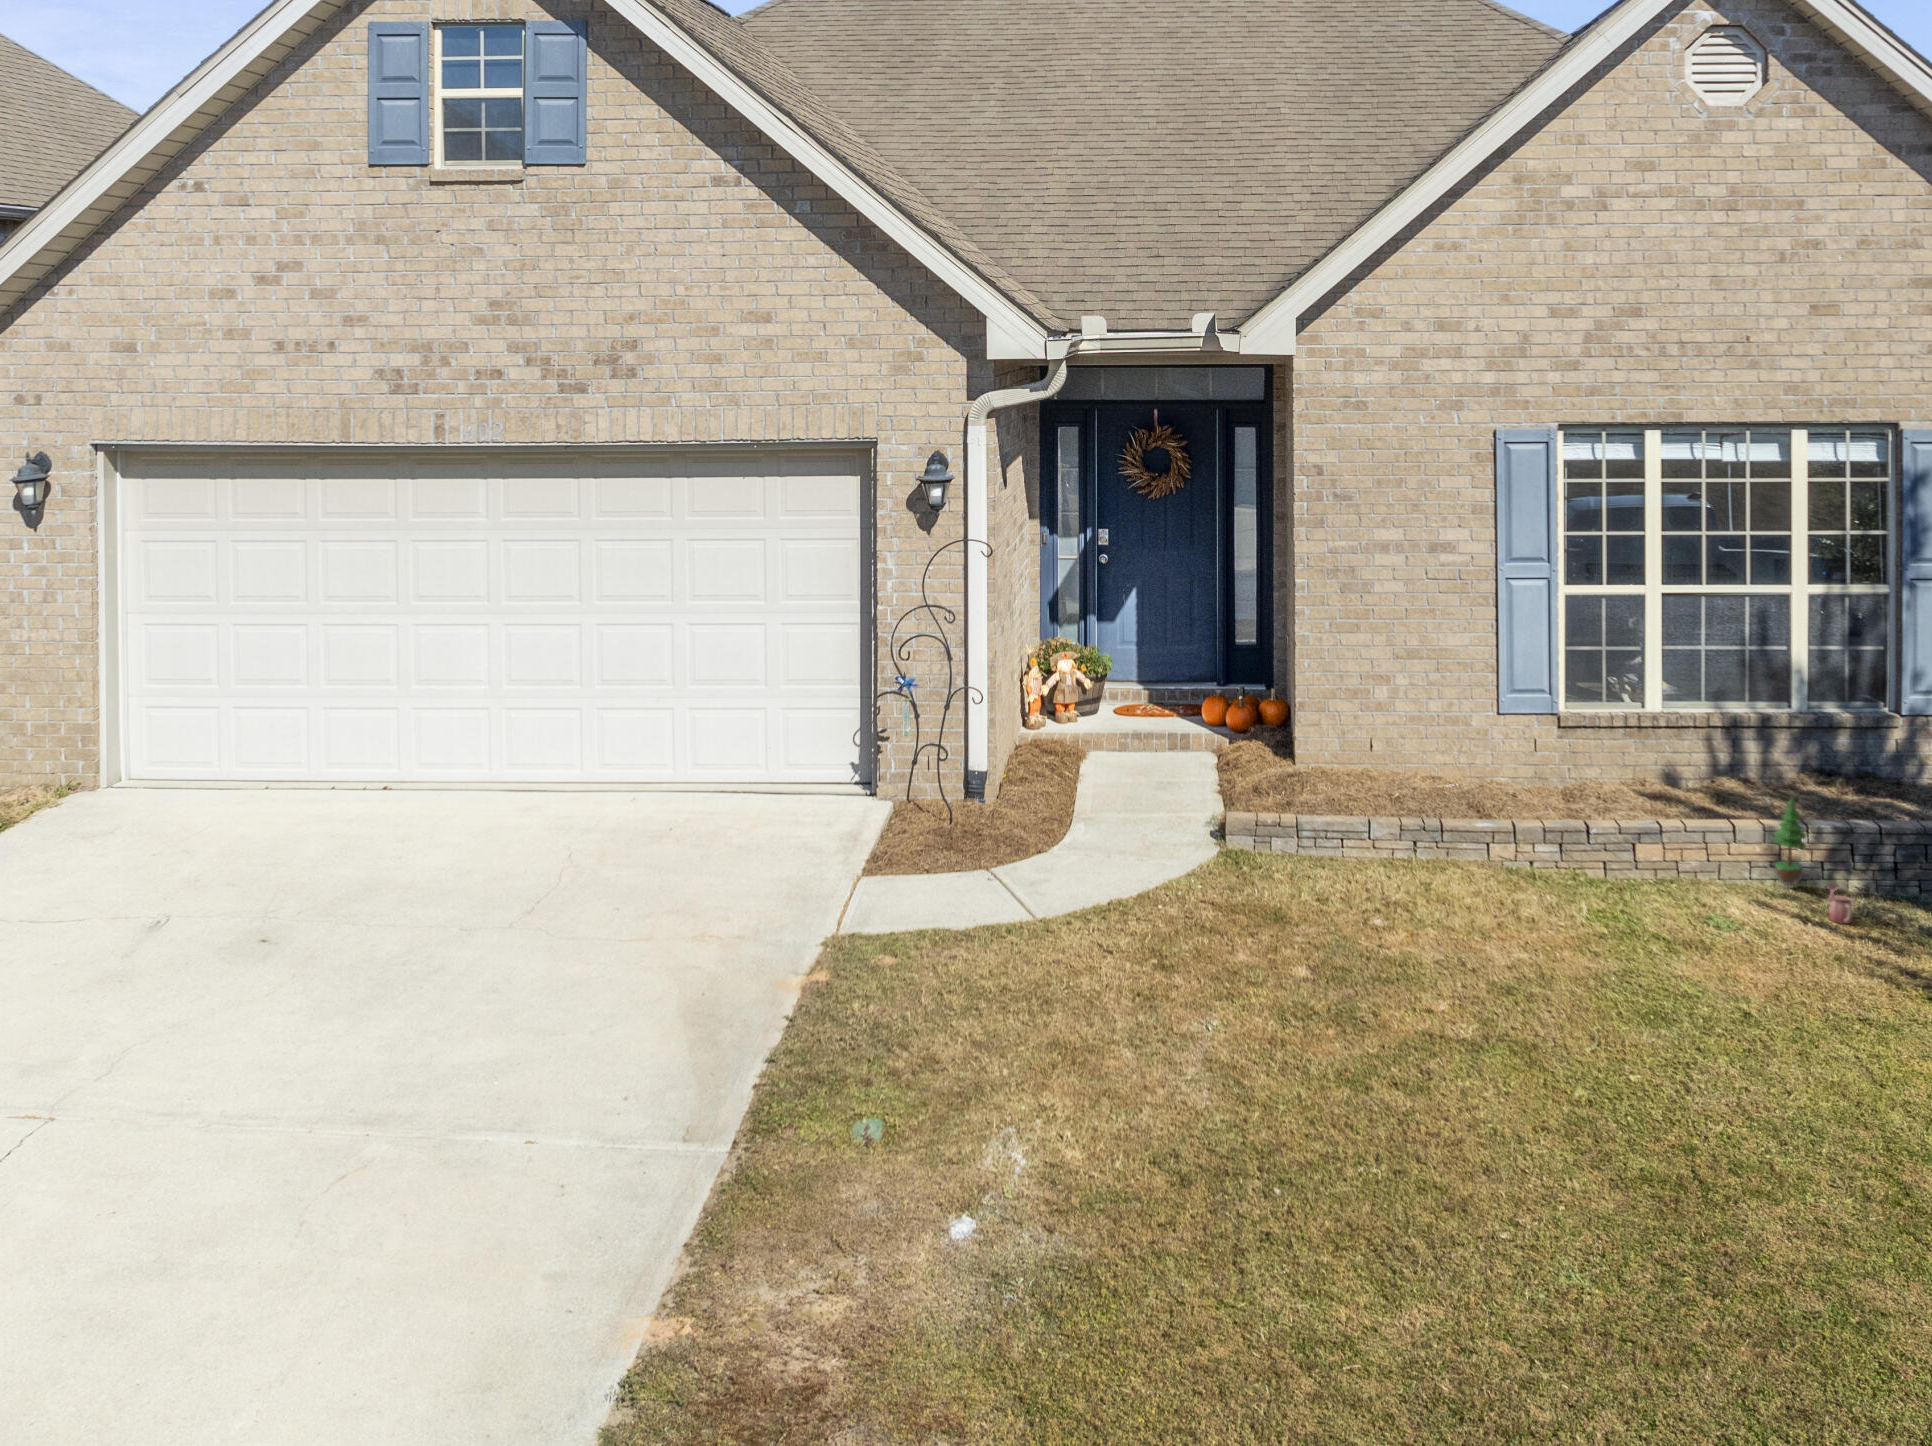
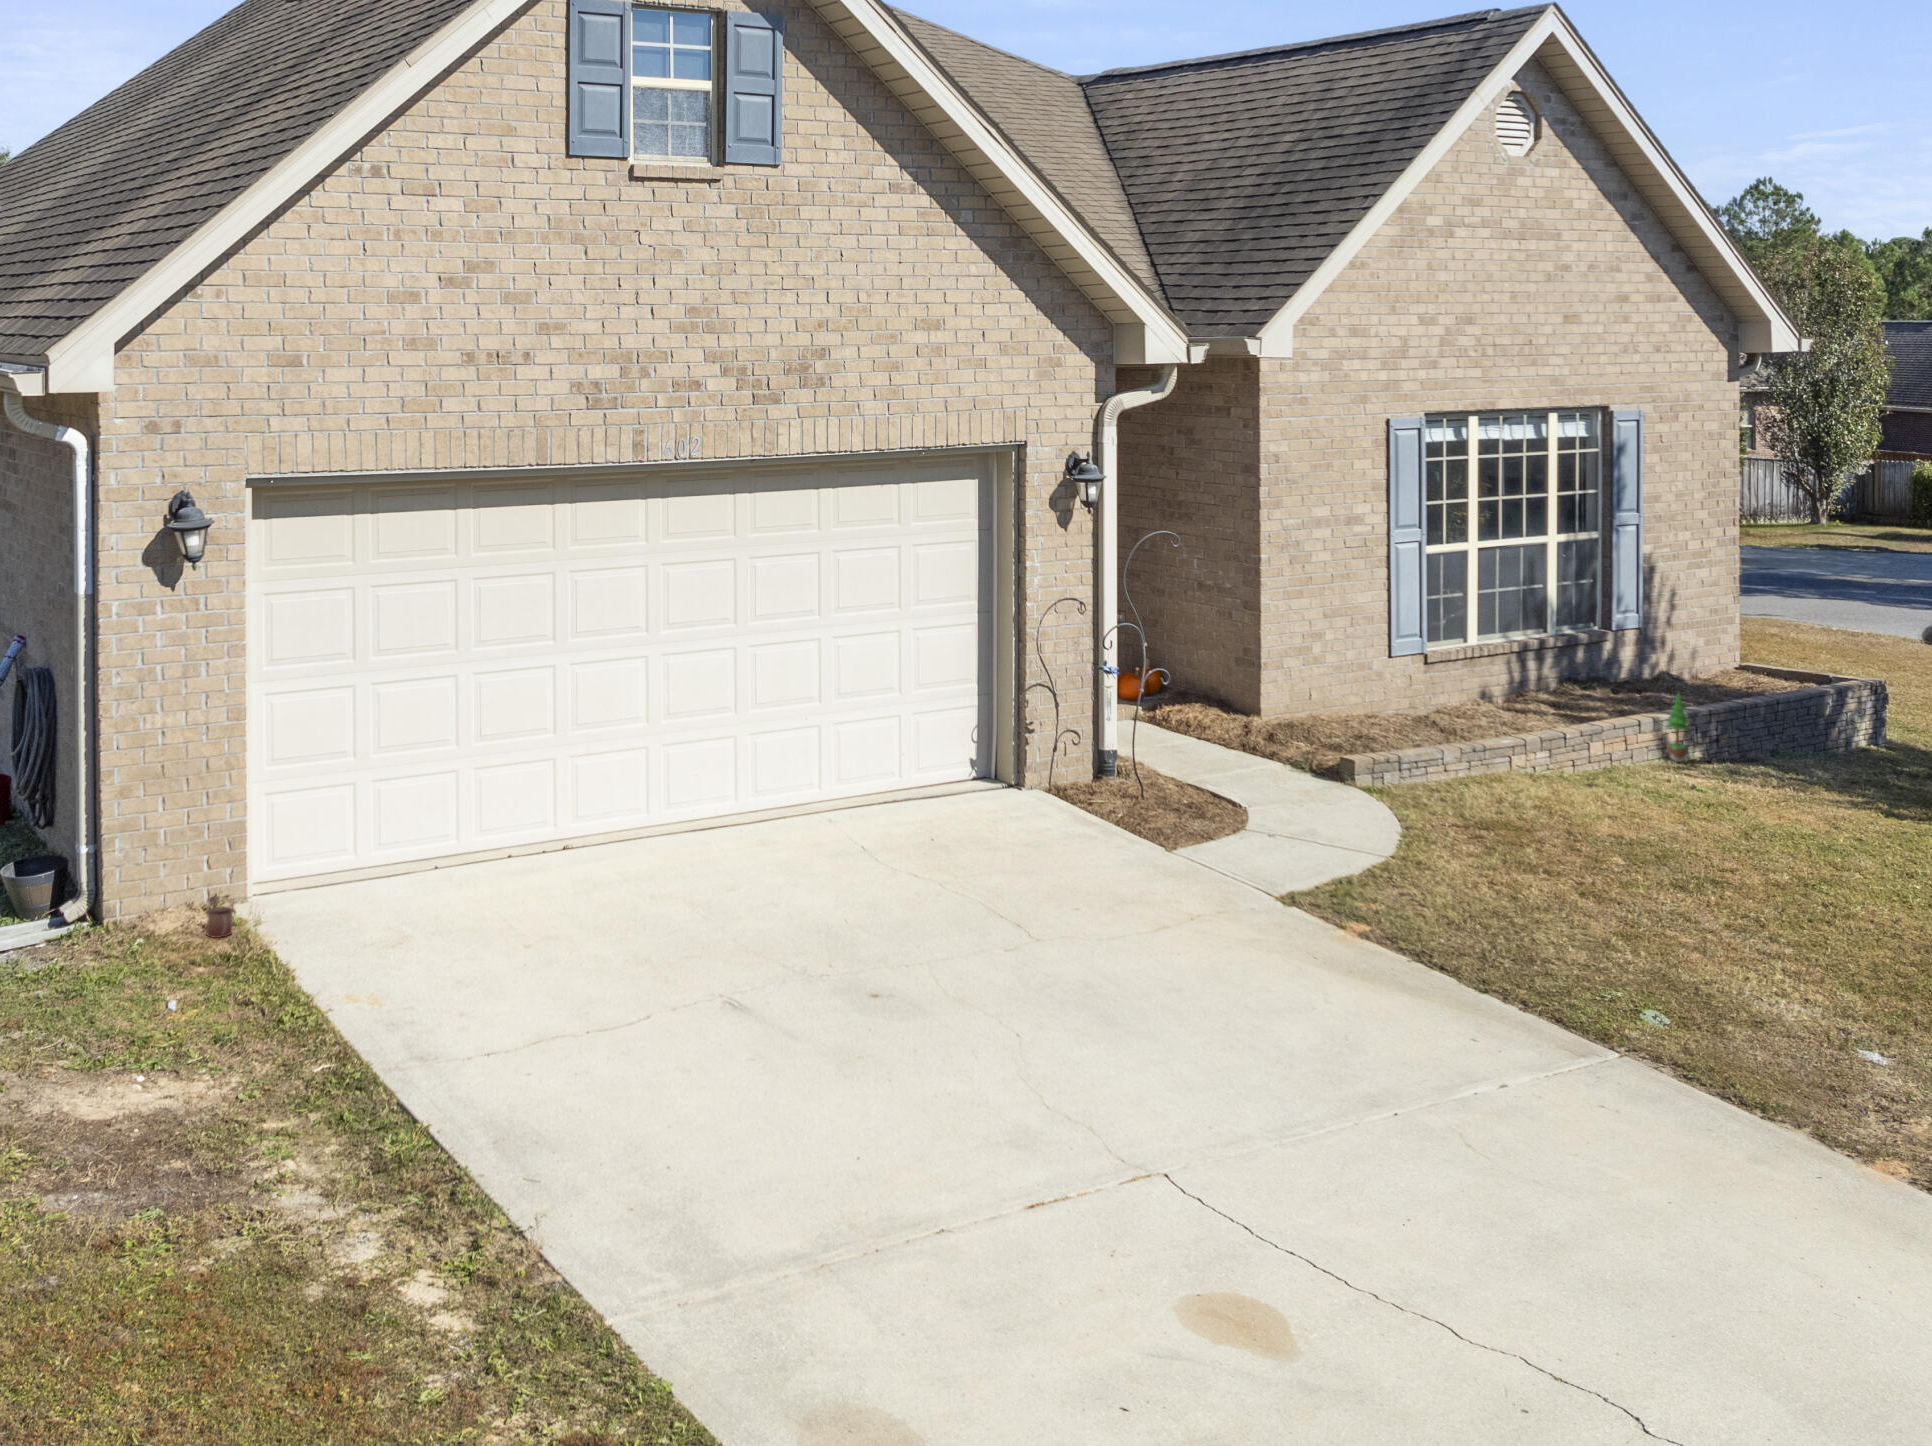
watering can: present [1827,885,1854,924] -> present [206,896,234,938]

